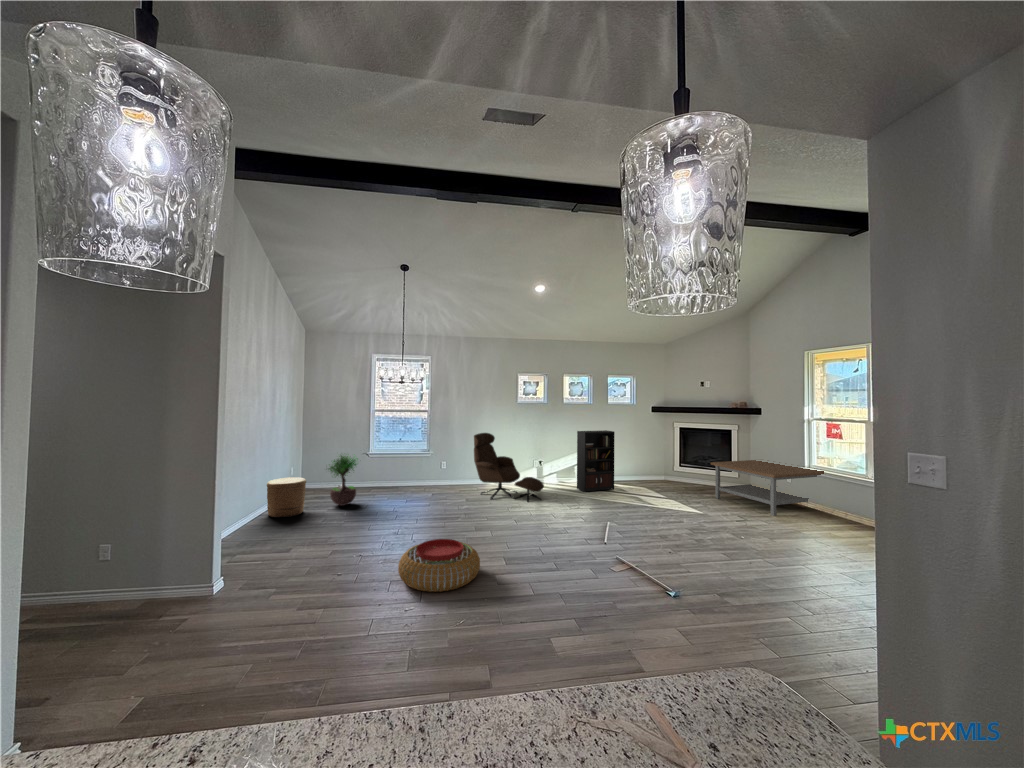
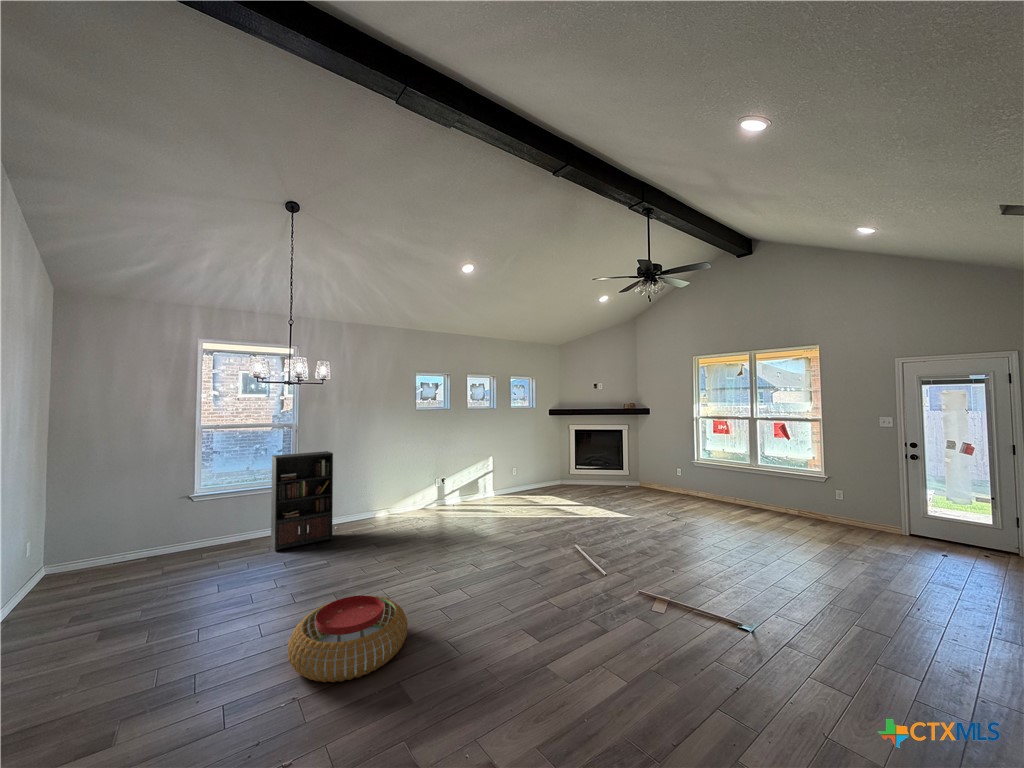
bookcase: present [577,430,615,492] -> present [271,451,337,551]
lounge chair: present [474,433,544,502] -> none [364,446,450,526]
potted tree: present [328,455,356,506] -> none [145,483,205,561]
coffee table: present [711,460,824,516] -> none [613,457,714,511]
woven basket: present [267,477,306,517] -> none [36,529,113,596]

